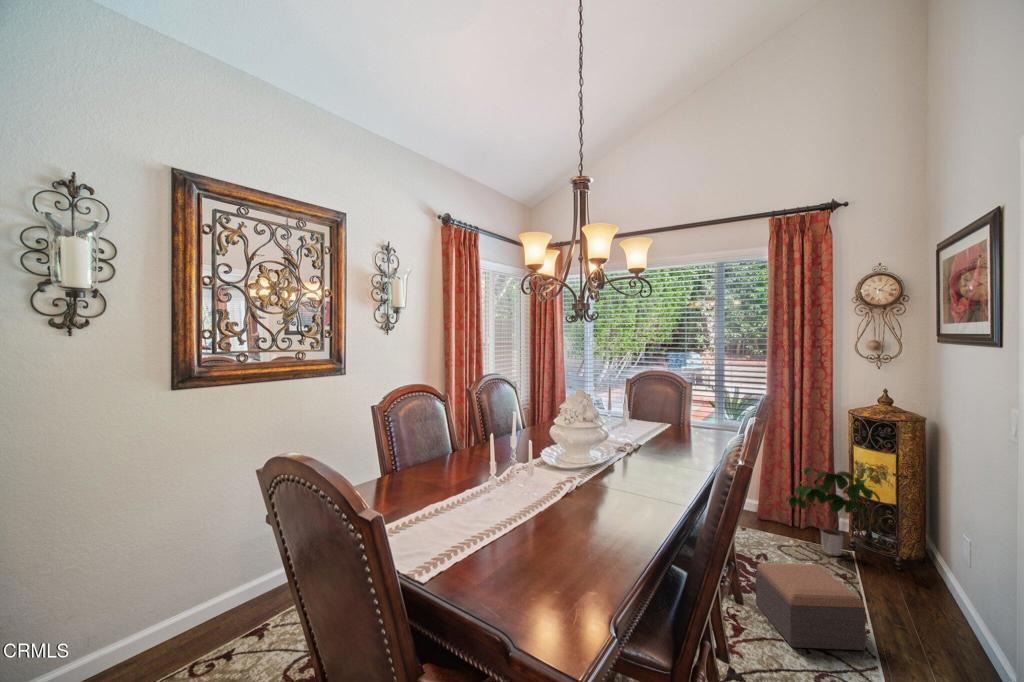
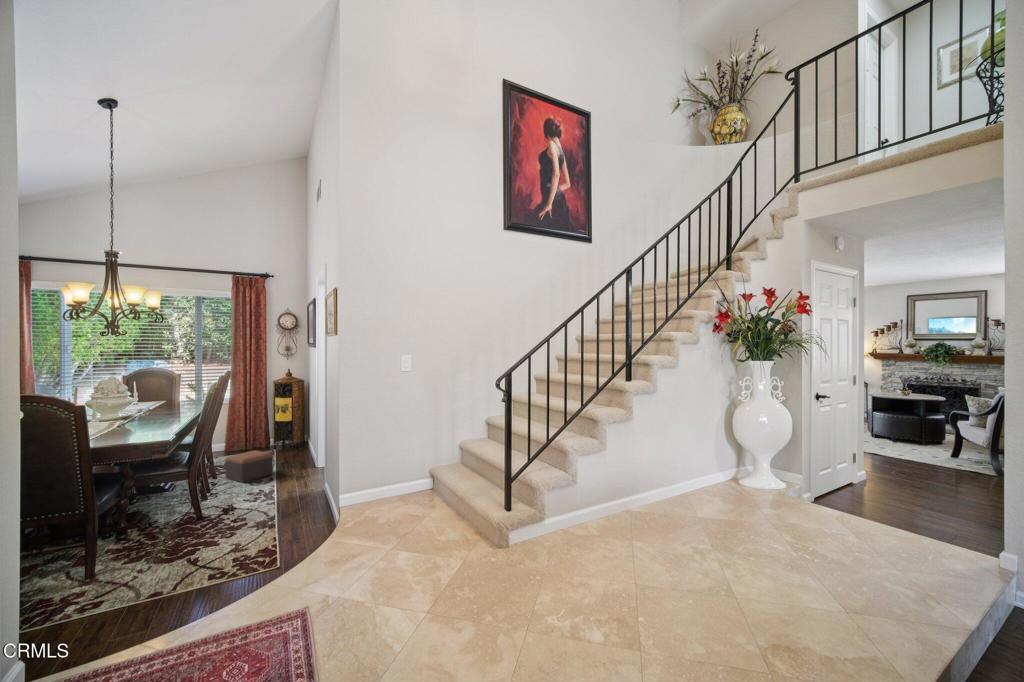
potted plant: present [786,468,880,556] -> none [242,411,286,454]

